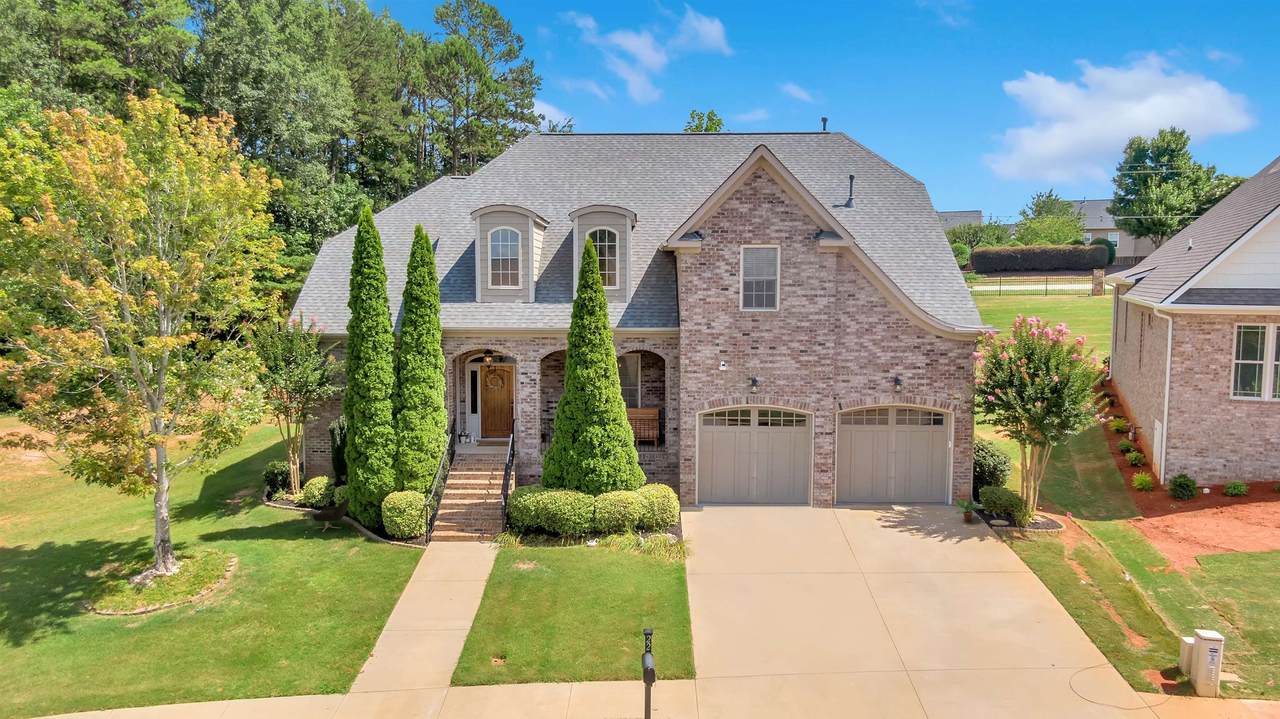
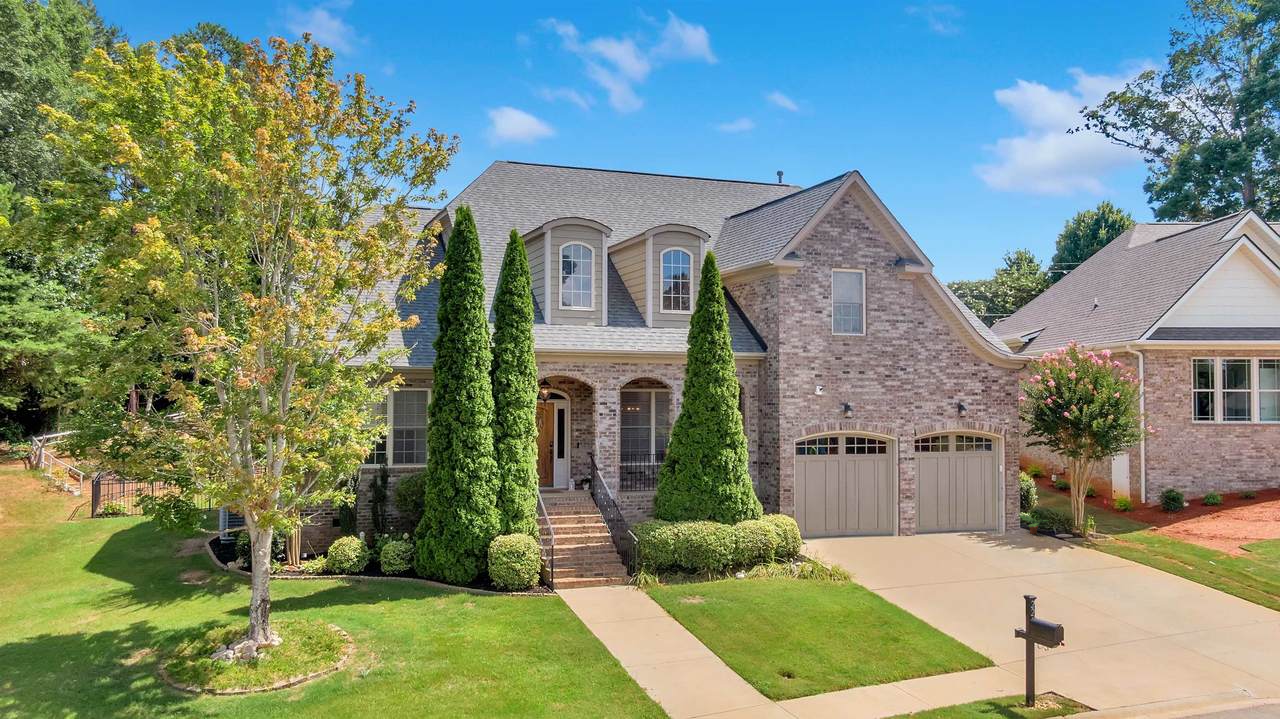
lounge chair: present [313,499,349,532] -> none [402,550,450,594]

